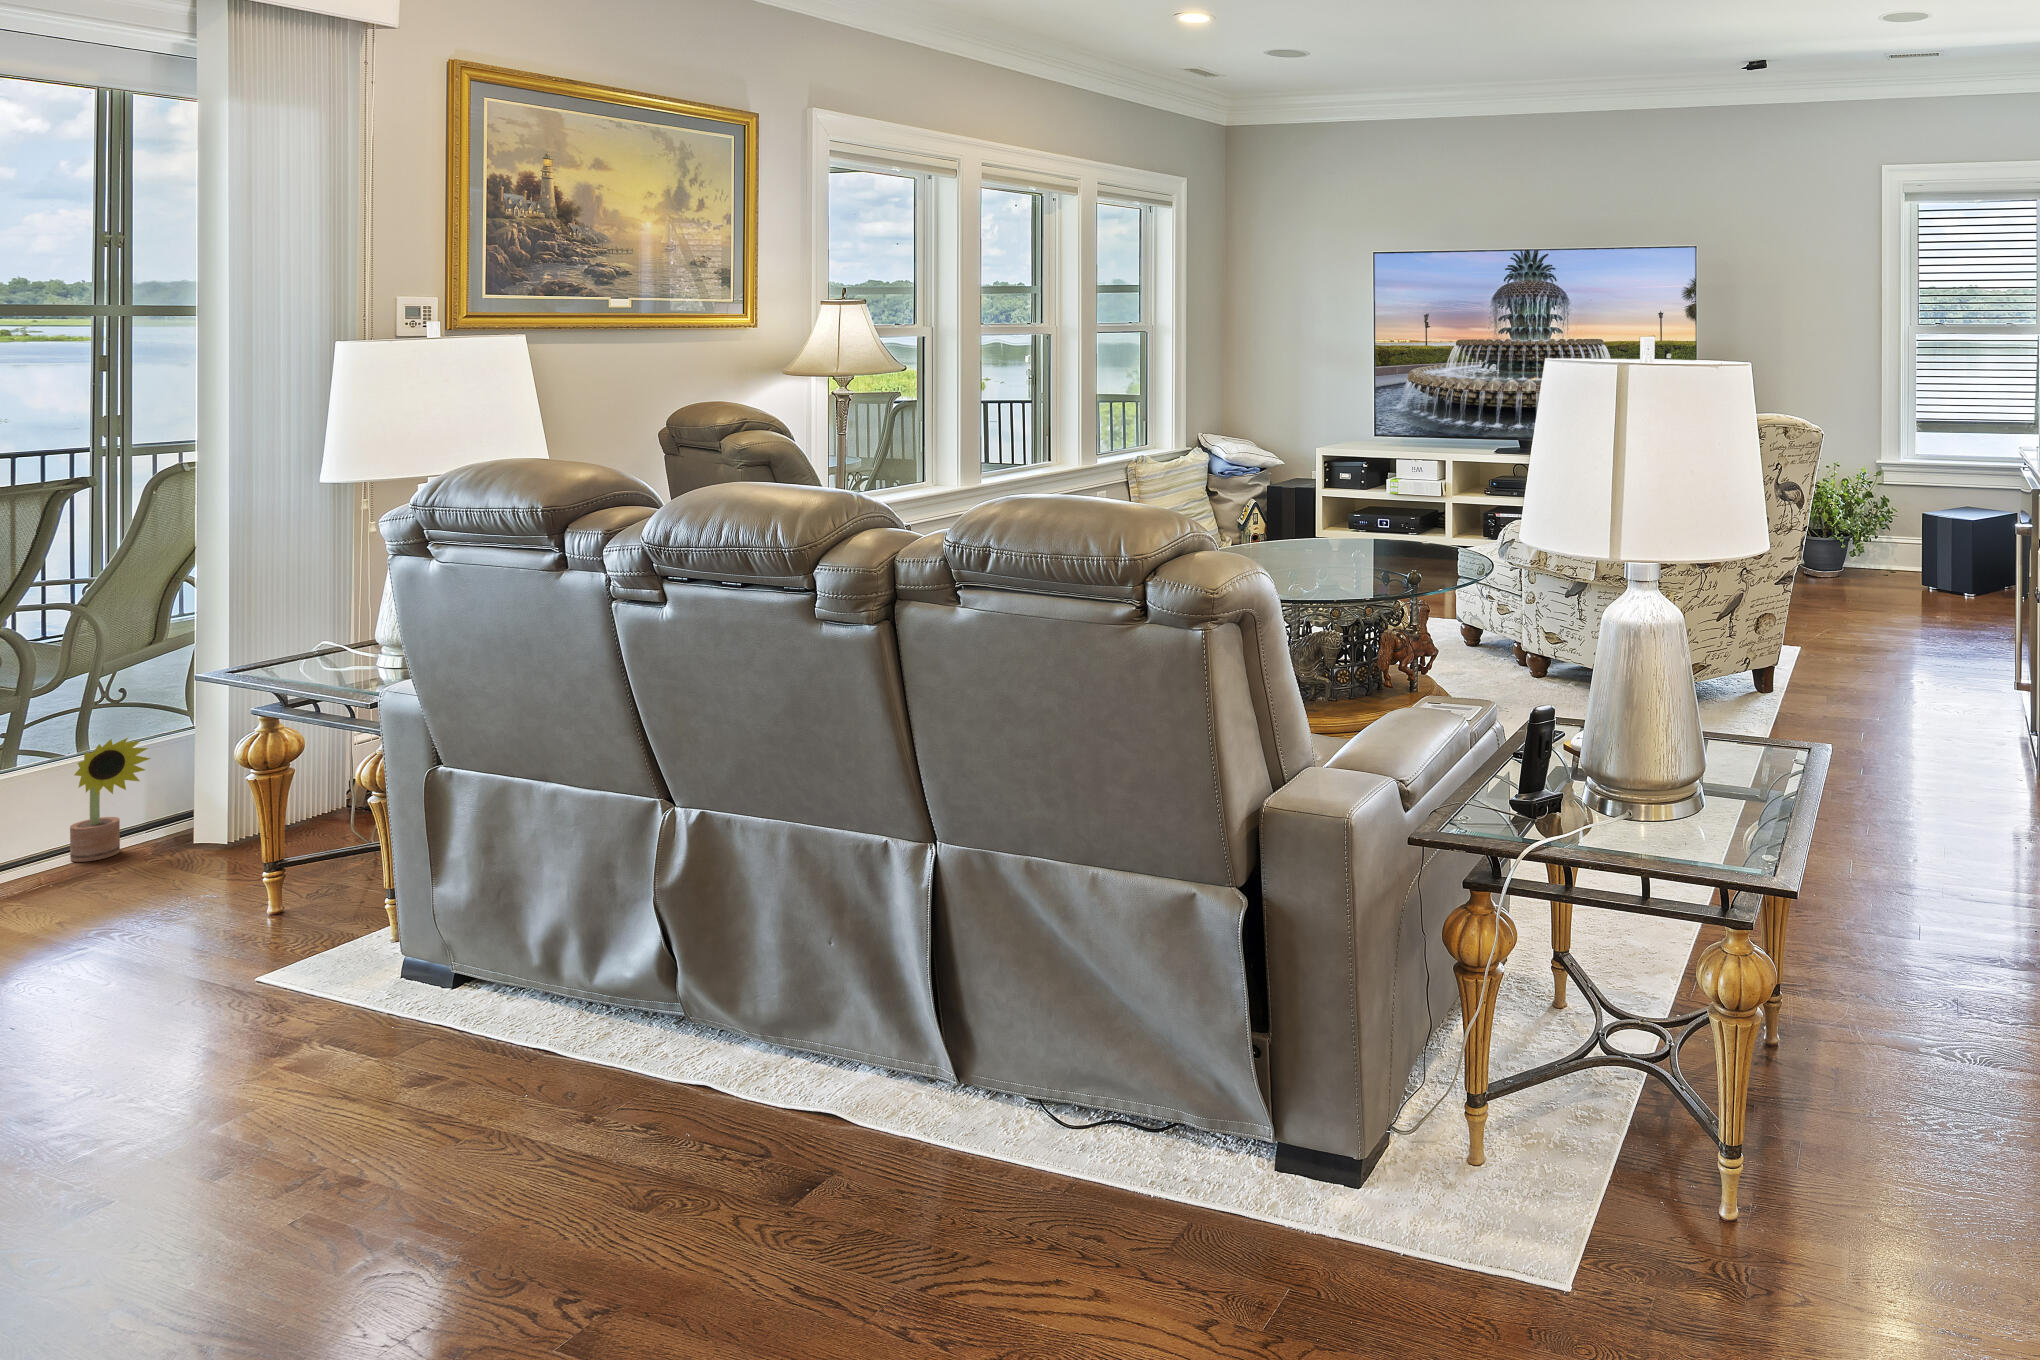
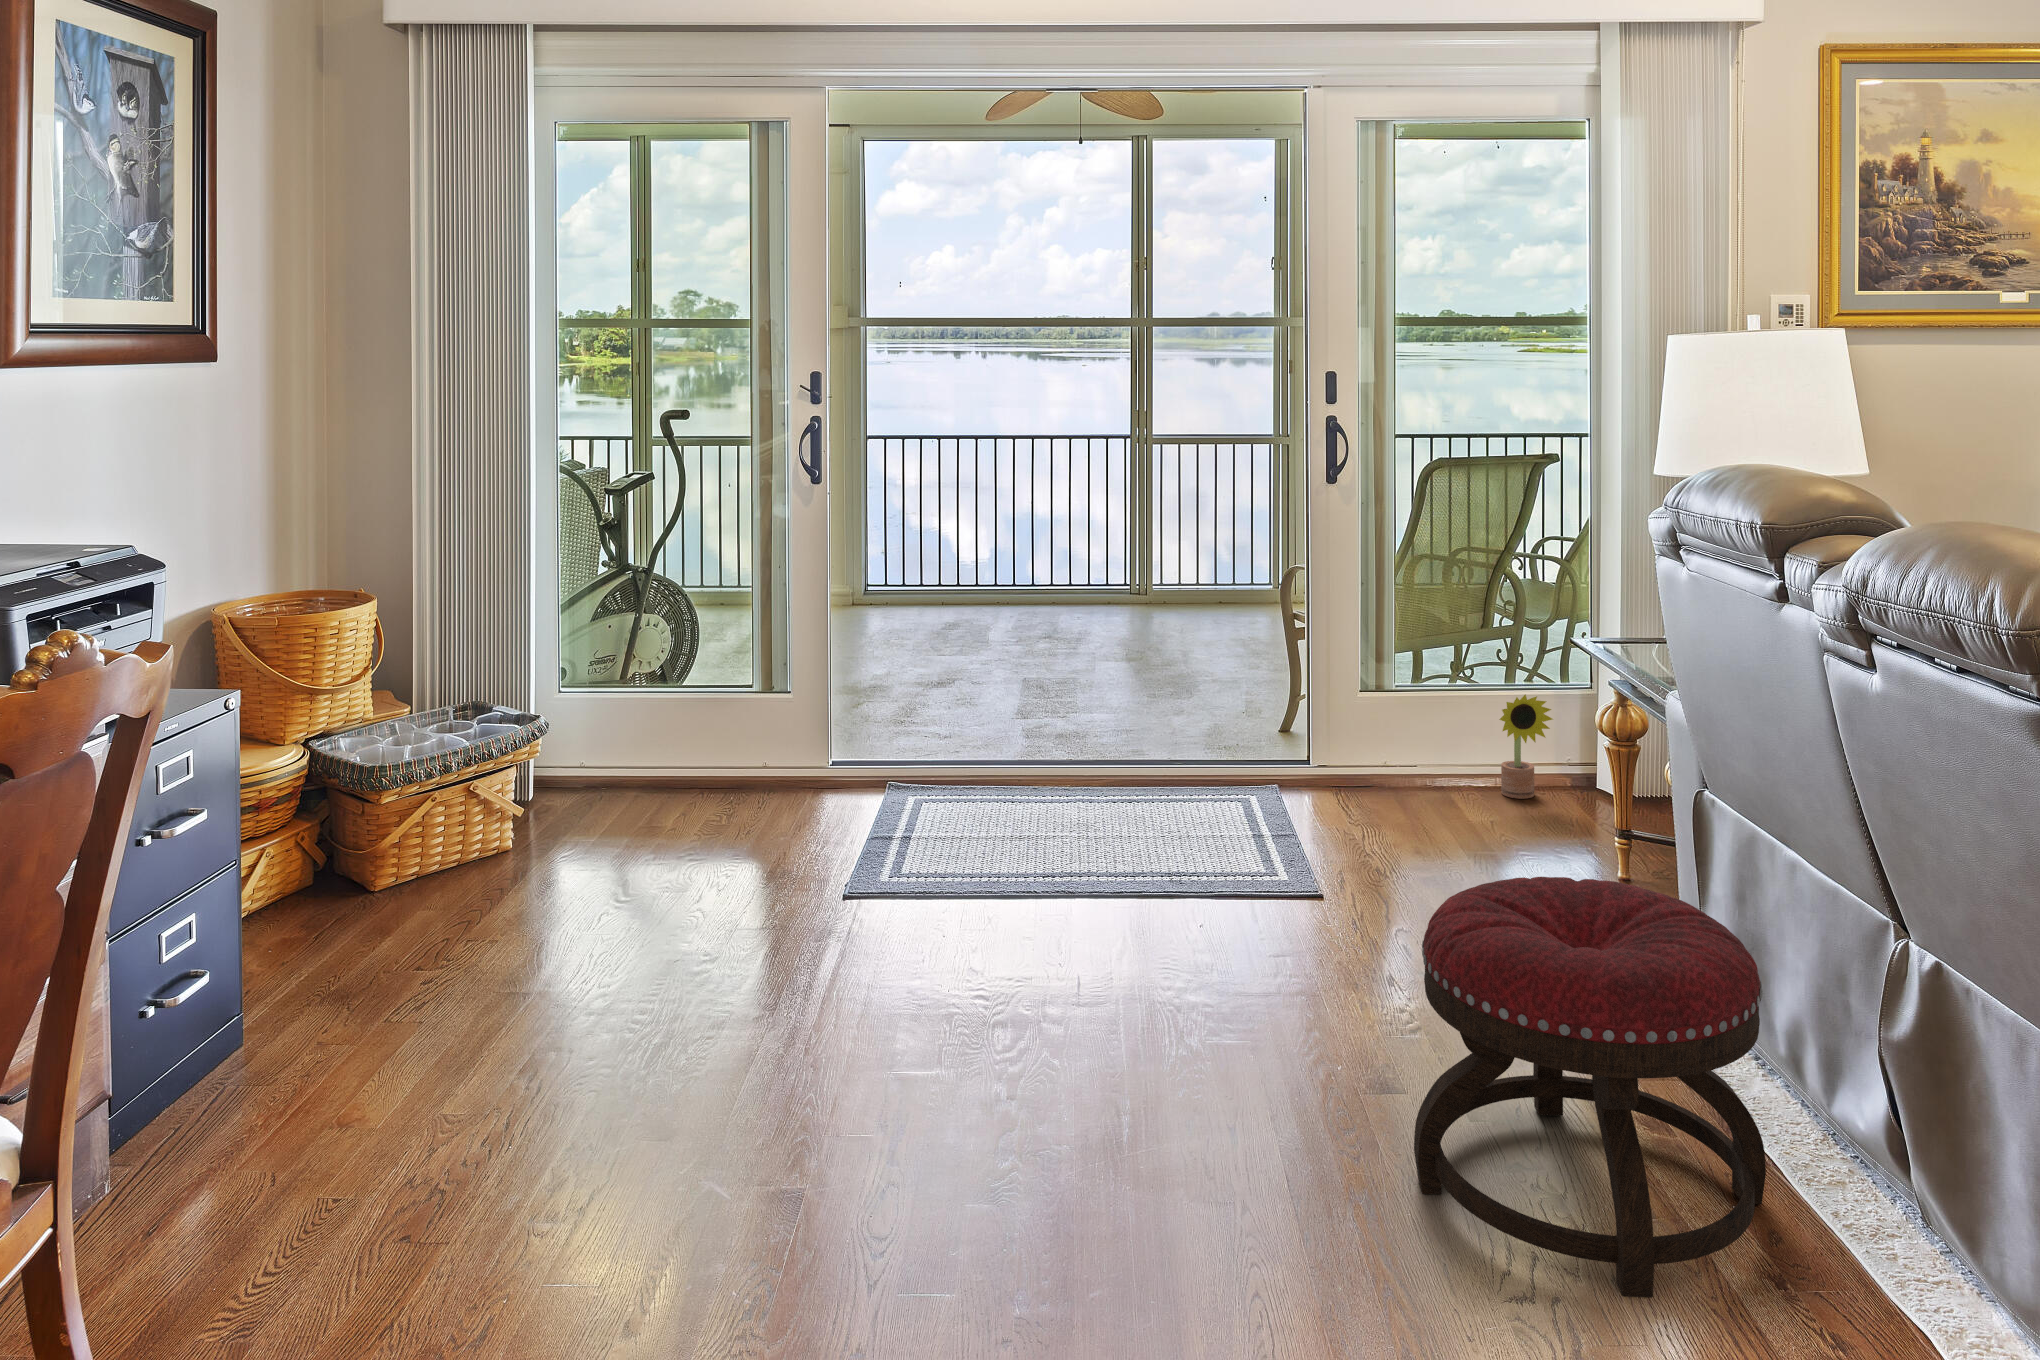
ottoman: none [200,842,564,1208] -> present [1414,877,1766,1297]

